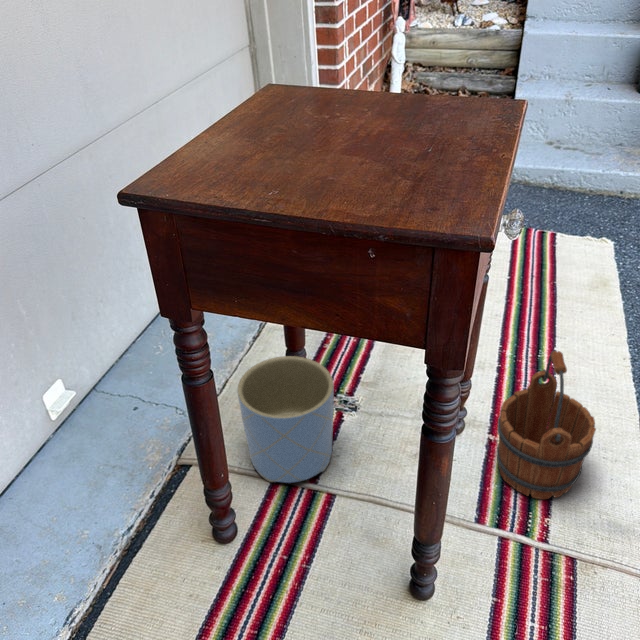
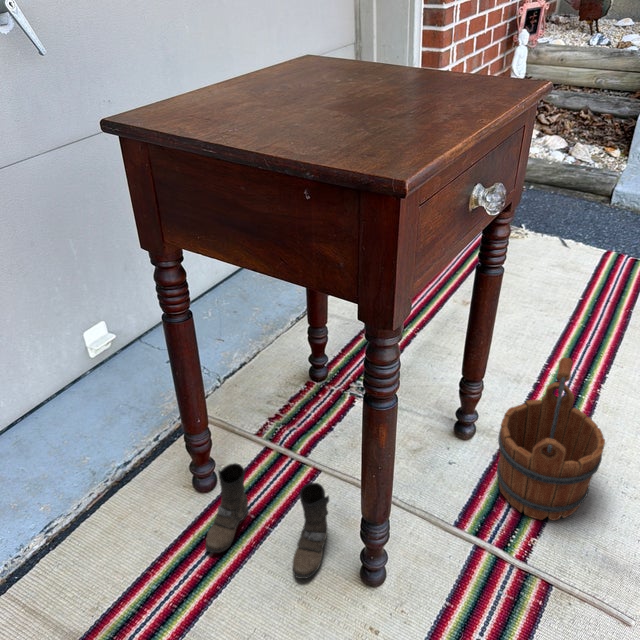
planter: present [237,356,334,483] -> none [242,327,337,451]
boots: none [249,510,370,610] -> present [205,463,329,579]

